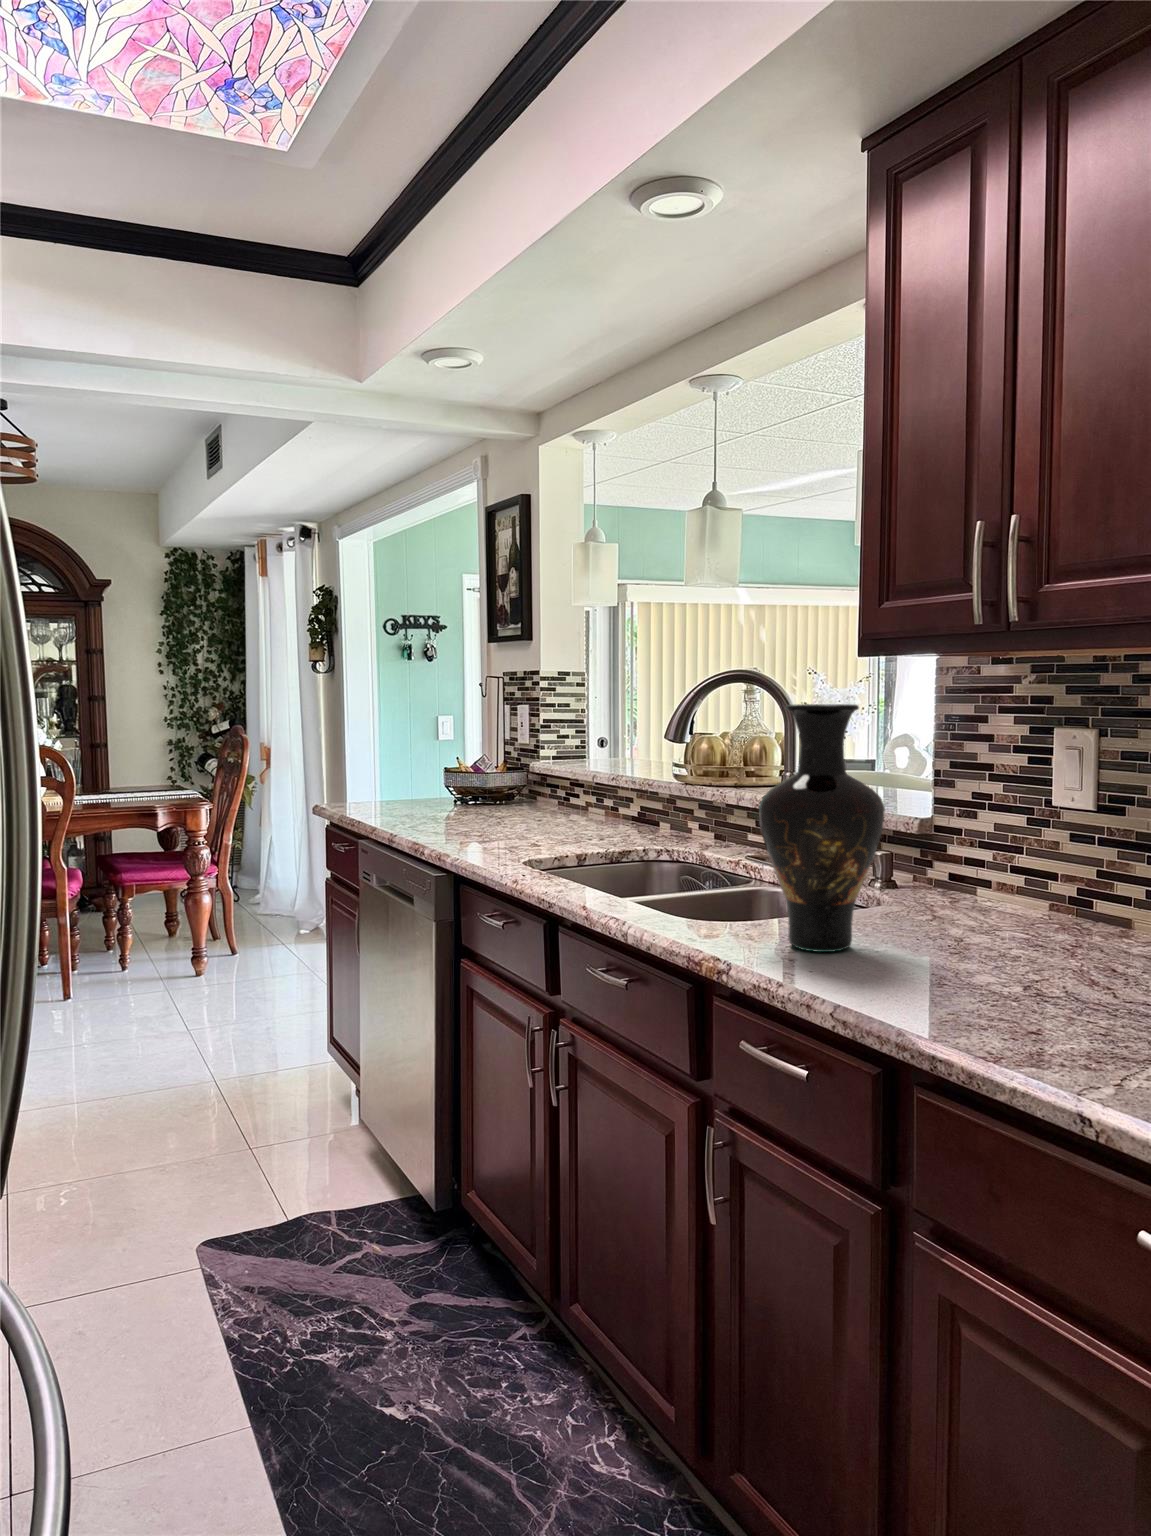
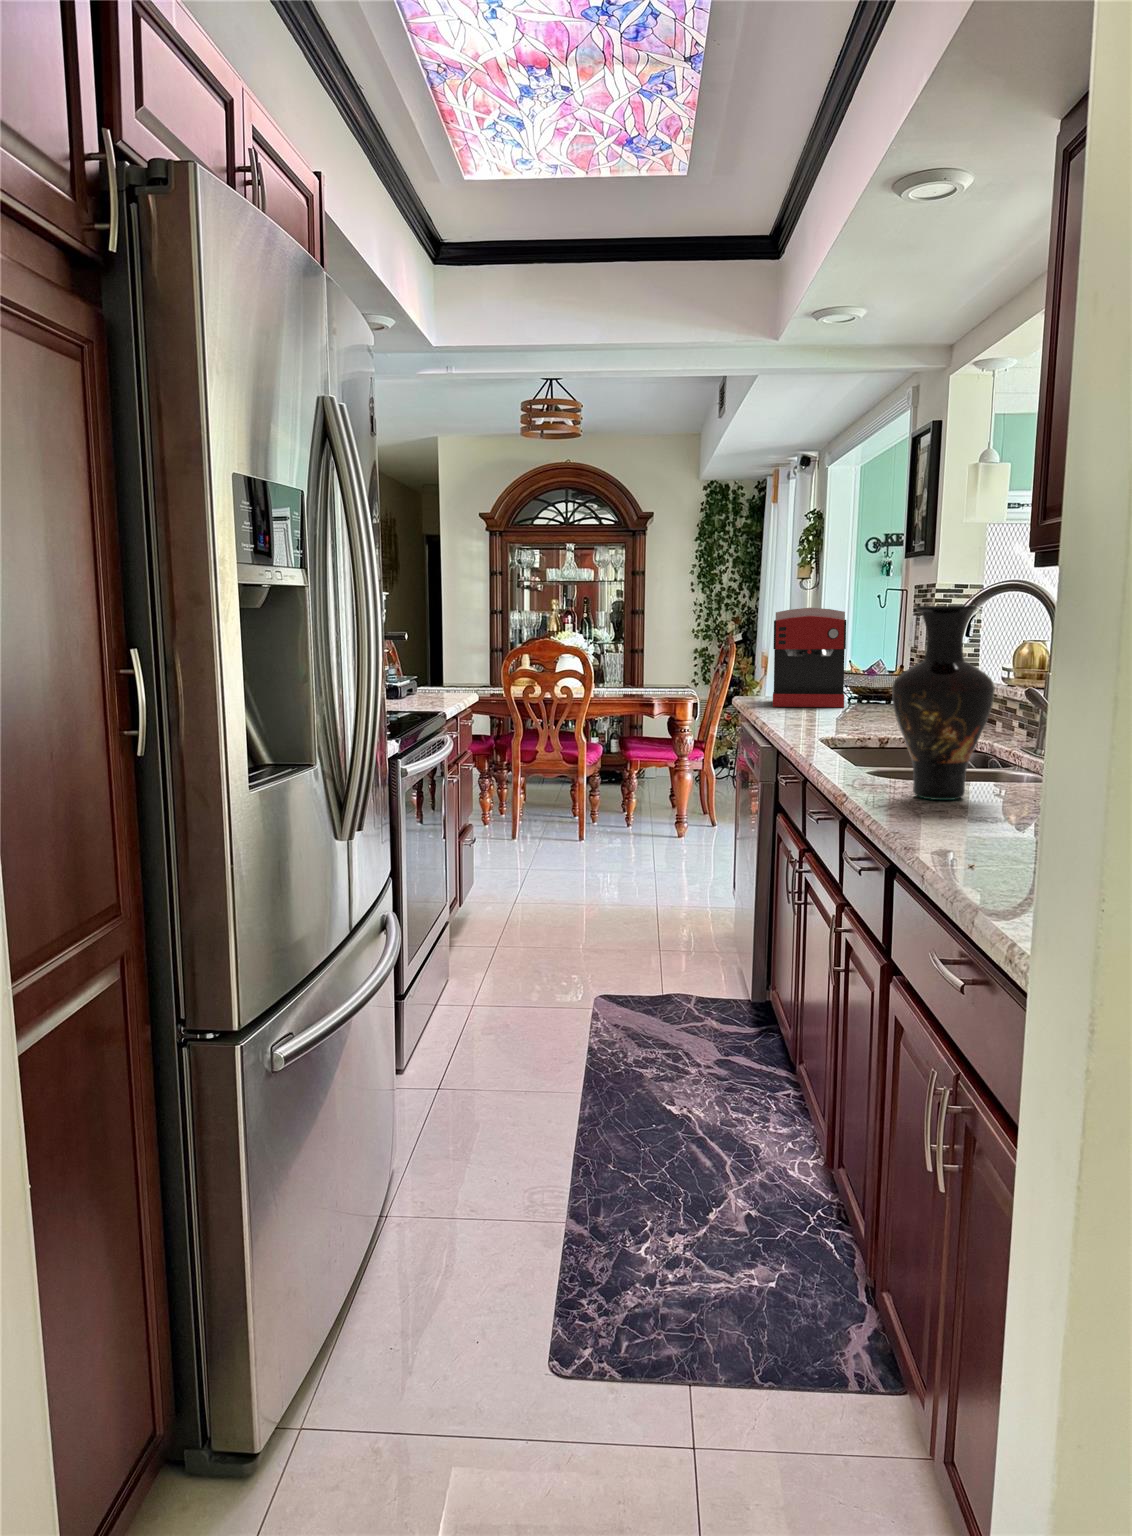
coffee maker: none [368,697,466,819] -> present [773,608,846,707]

